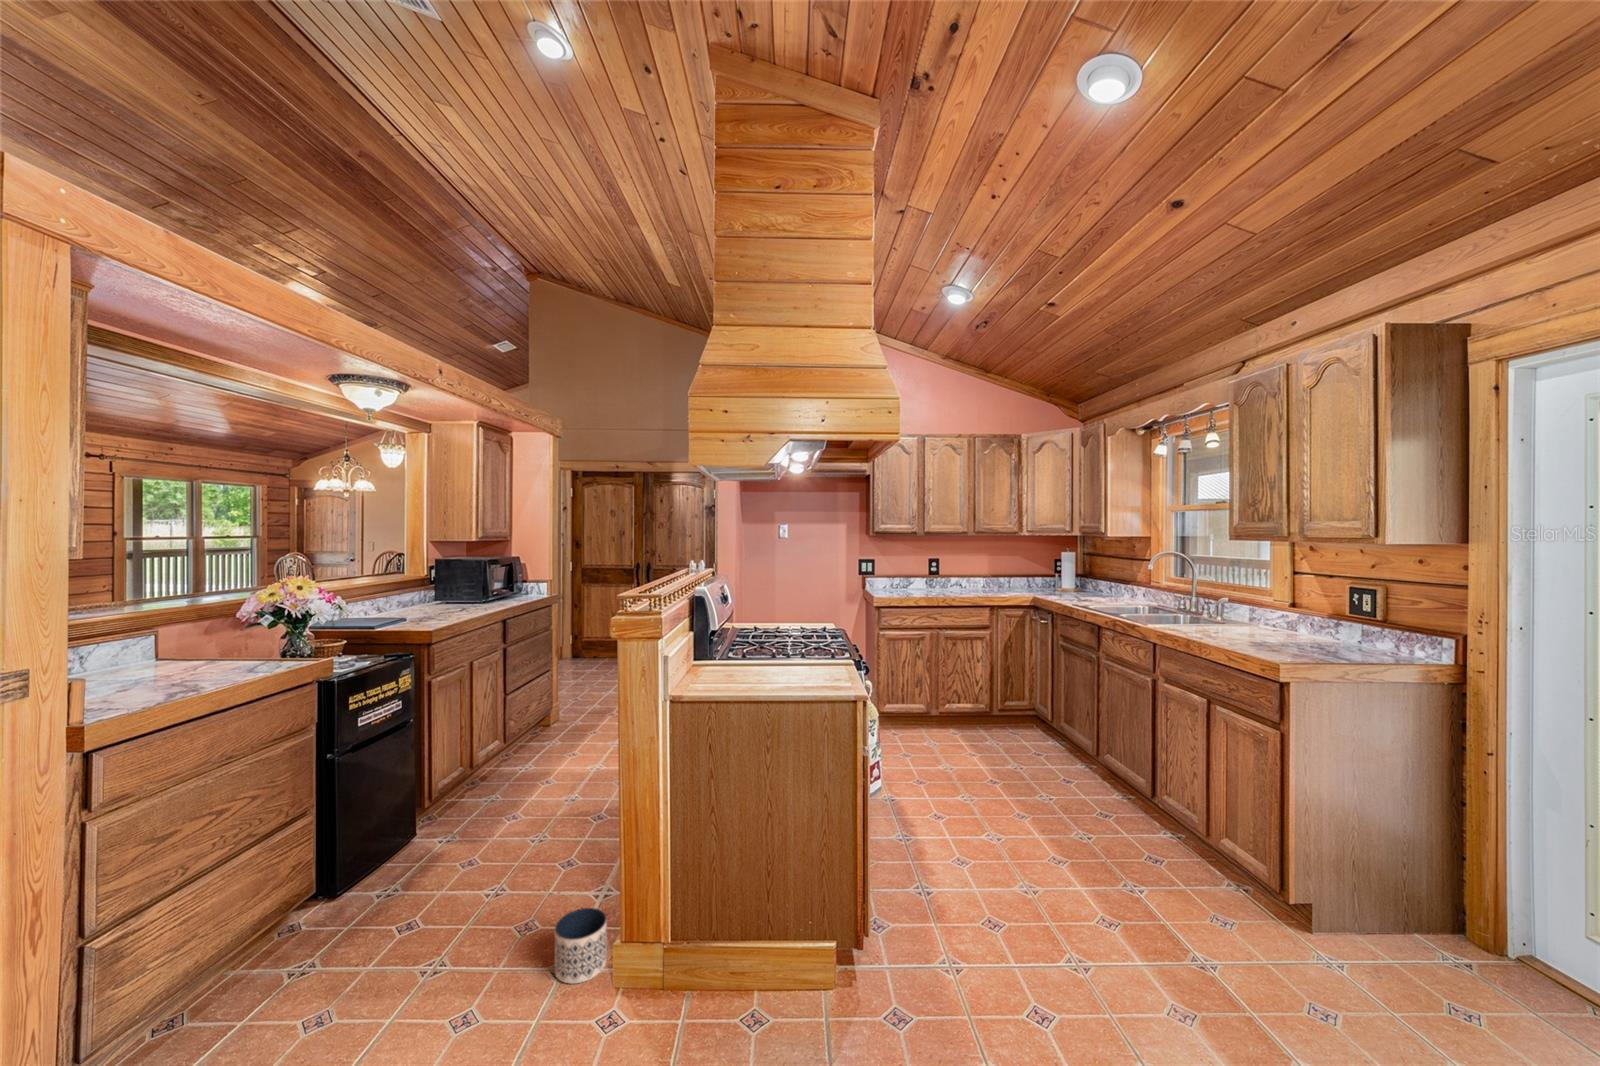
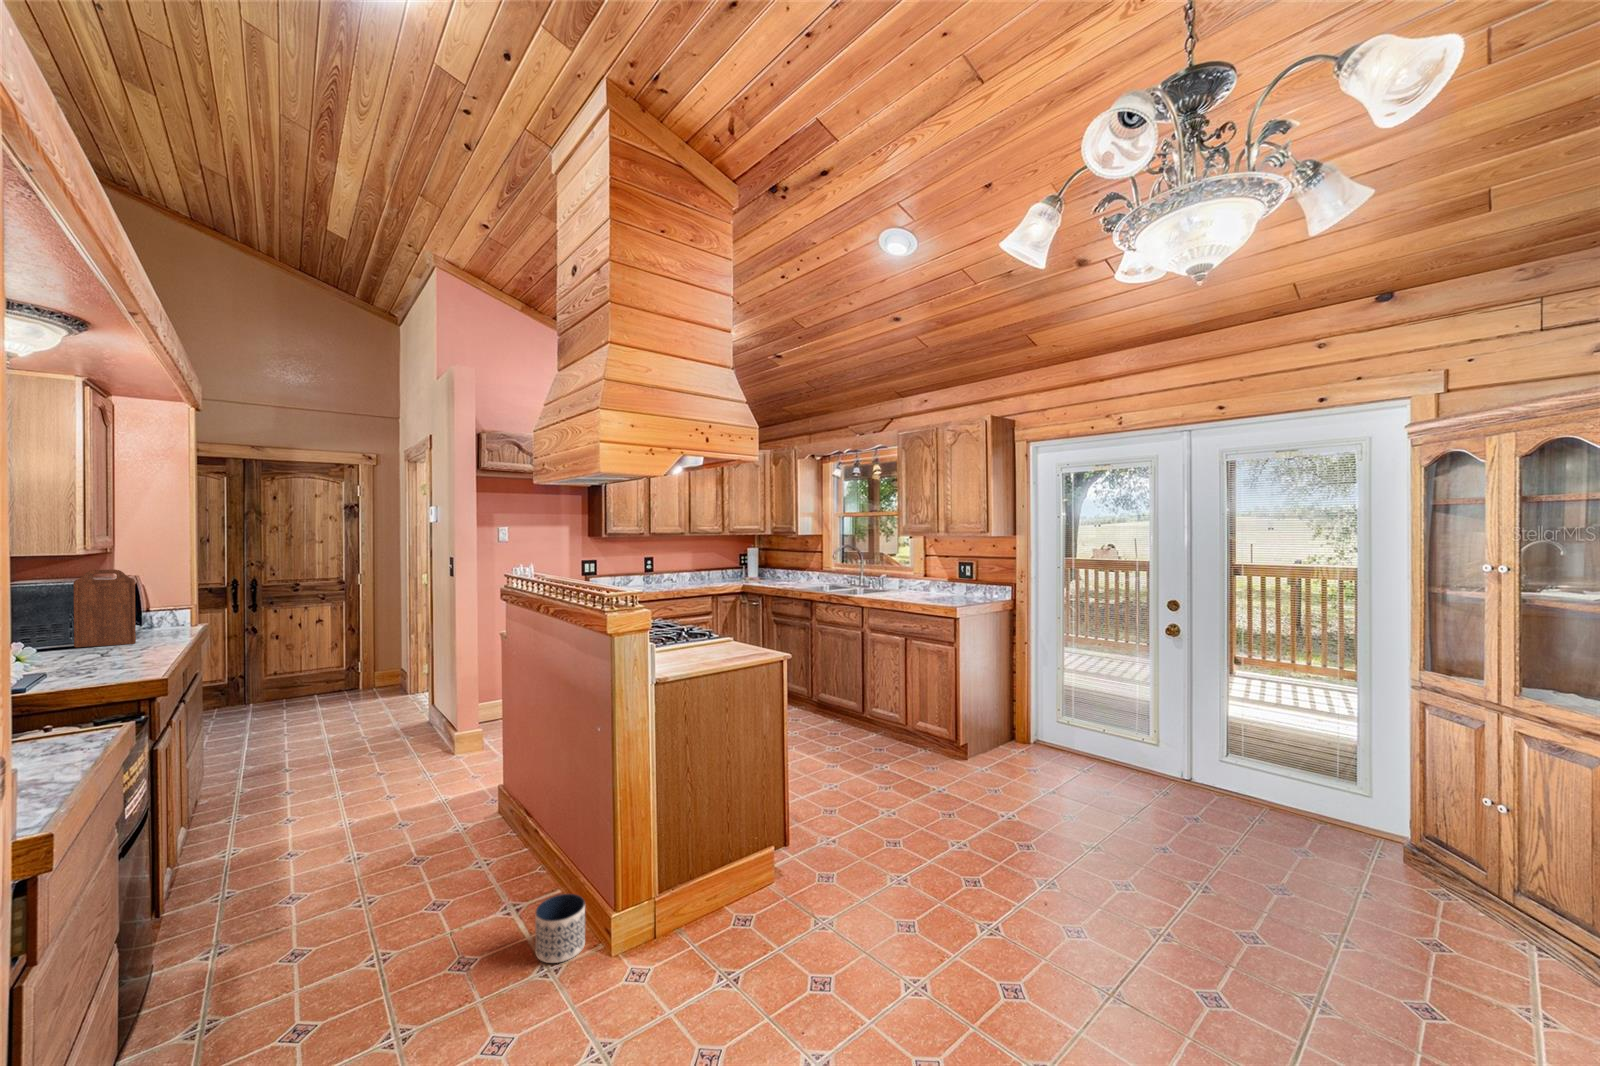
cutting board: none [482,553,509,606] -> present [73,570,136,647]

